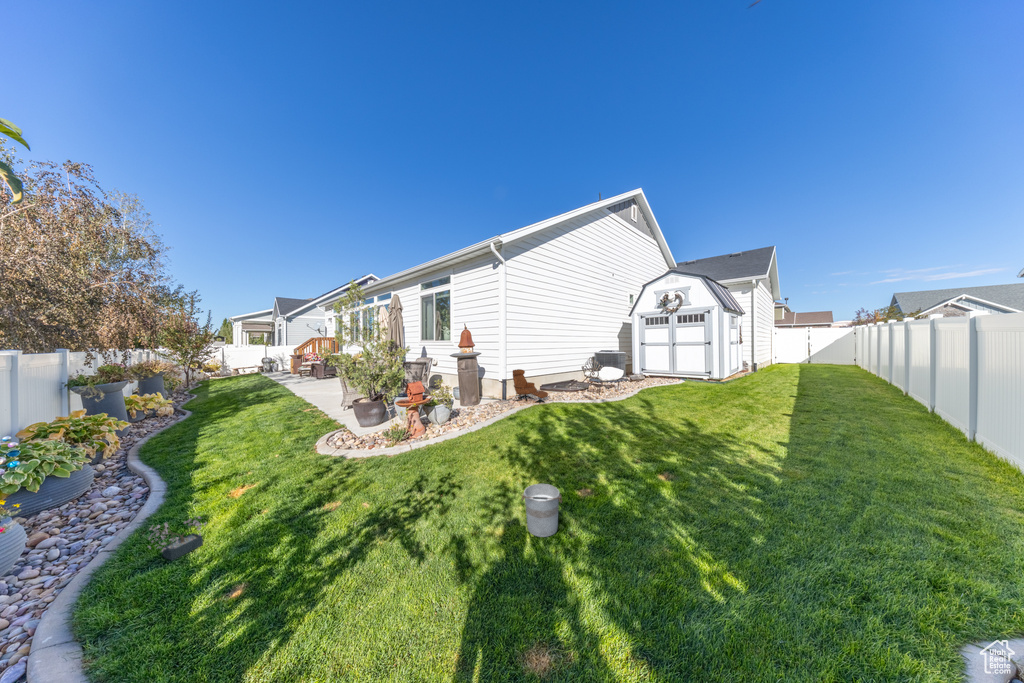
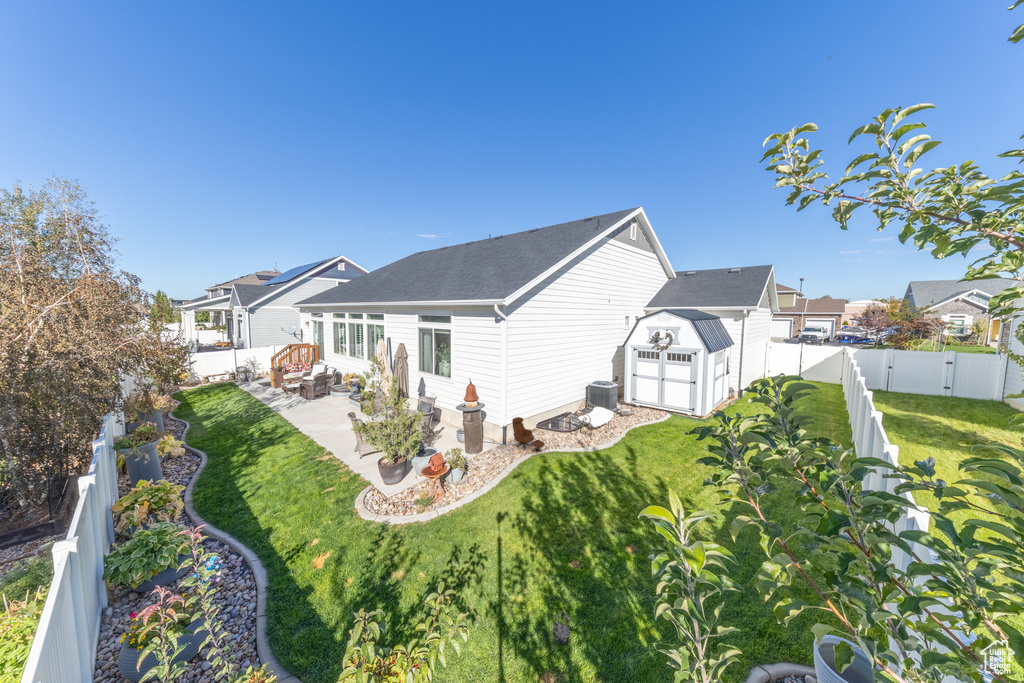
bucket: present [521,484,562,537] -> none [534,566,561,603]
decorative plant: present [148,516,206,560] -> present [552,615,571,645]

